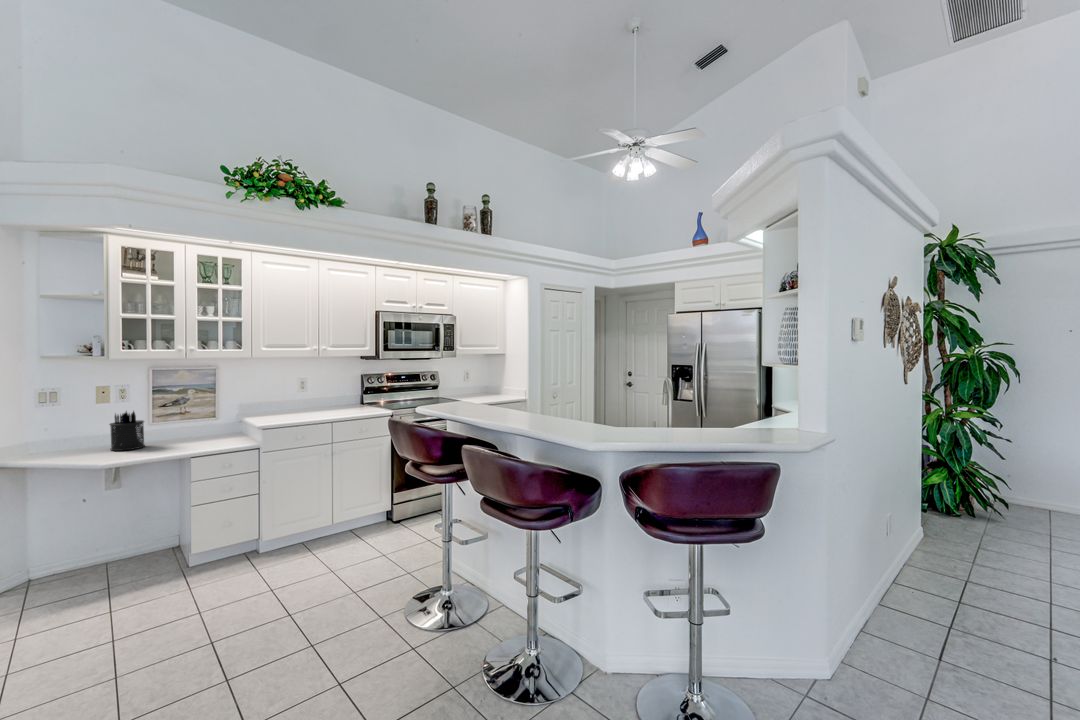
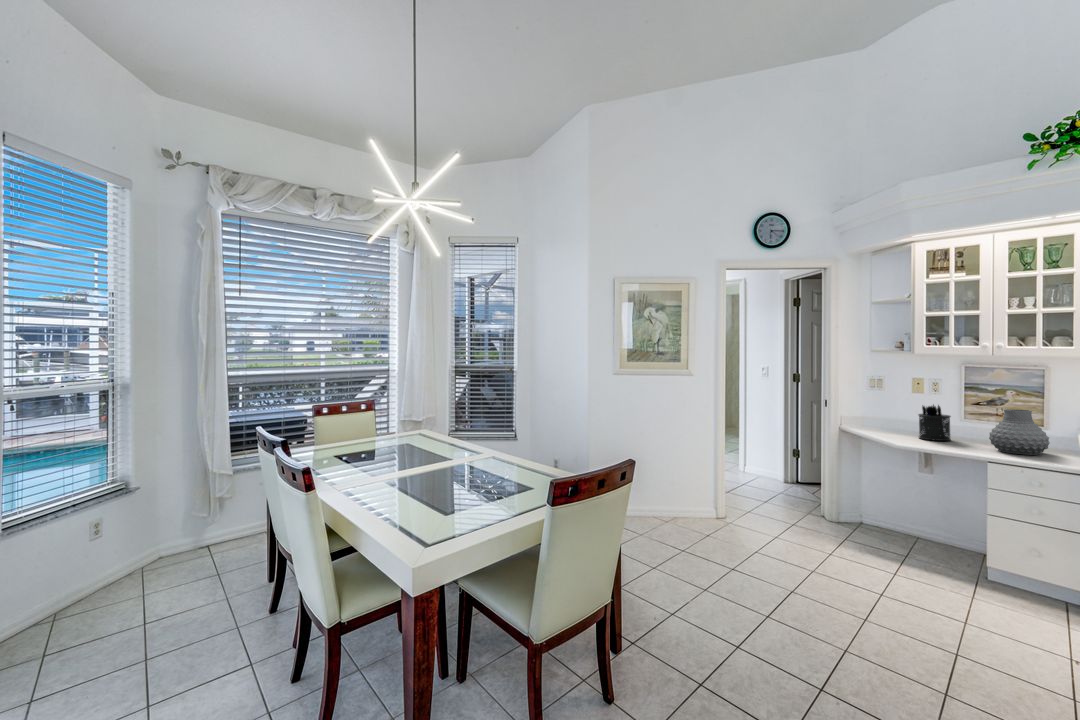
vase: none [185,406,230,446] -> present [989,409,1050,455]

